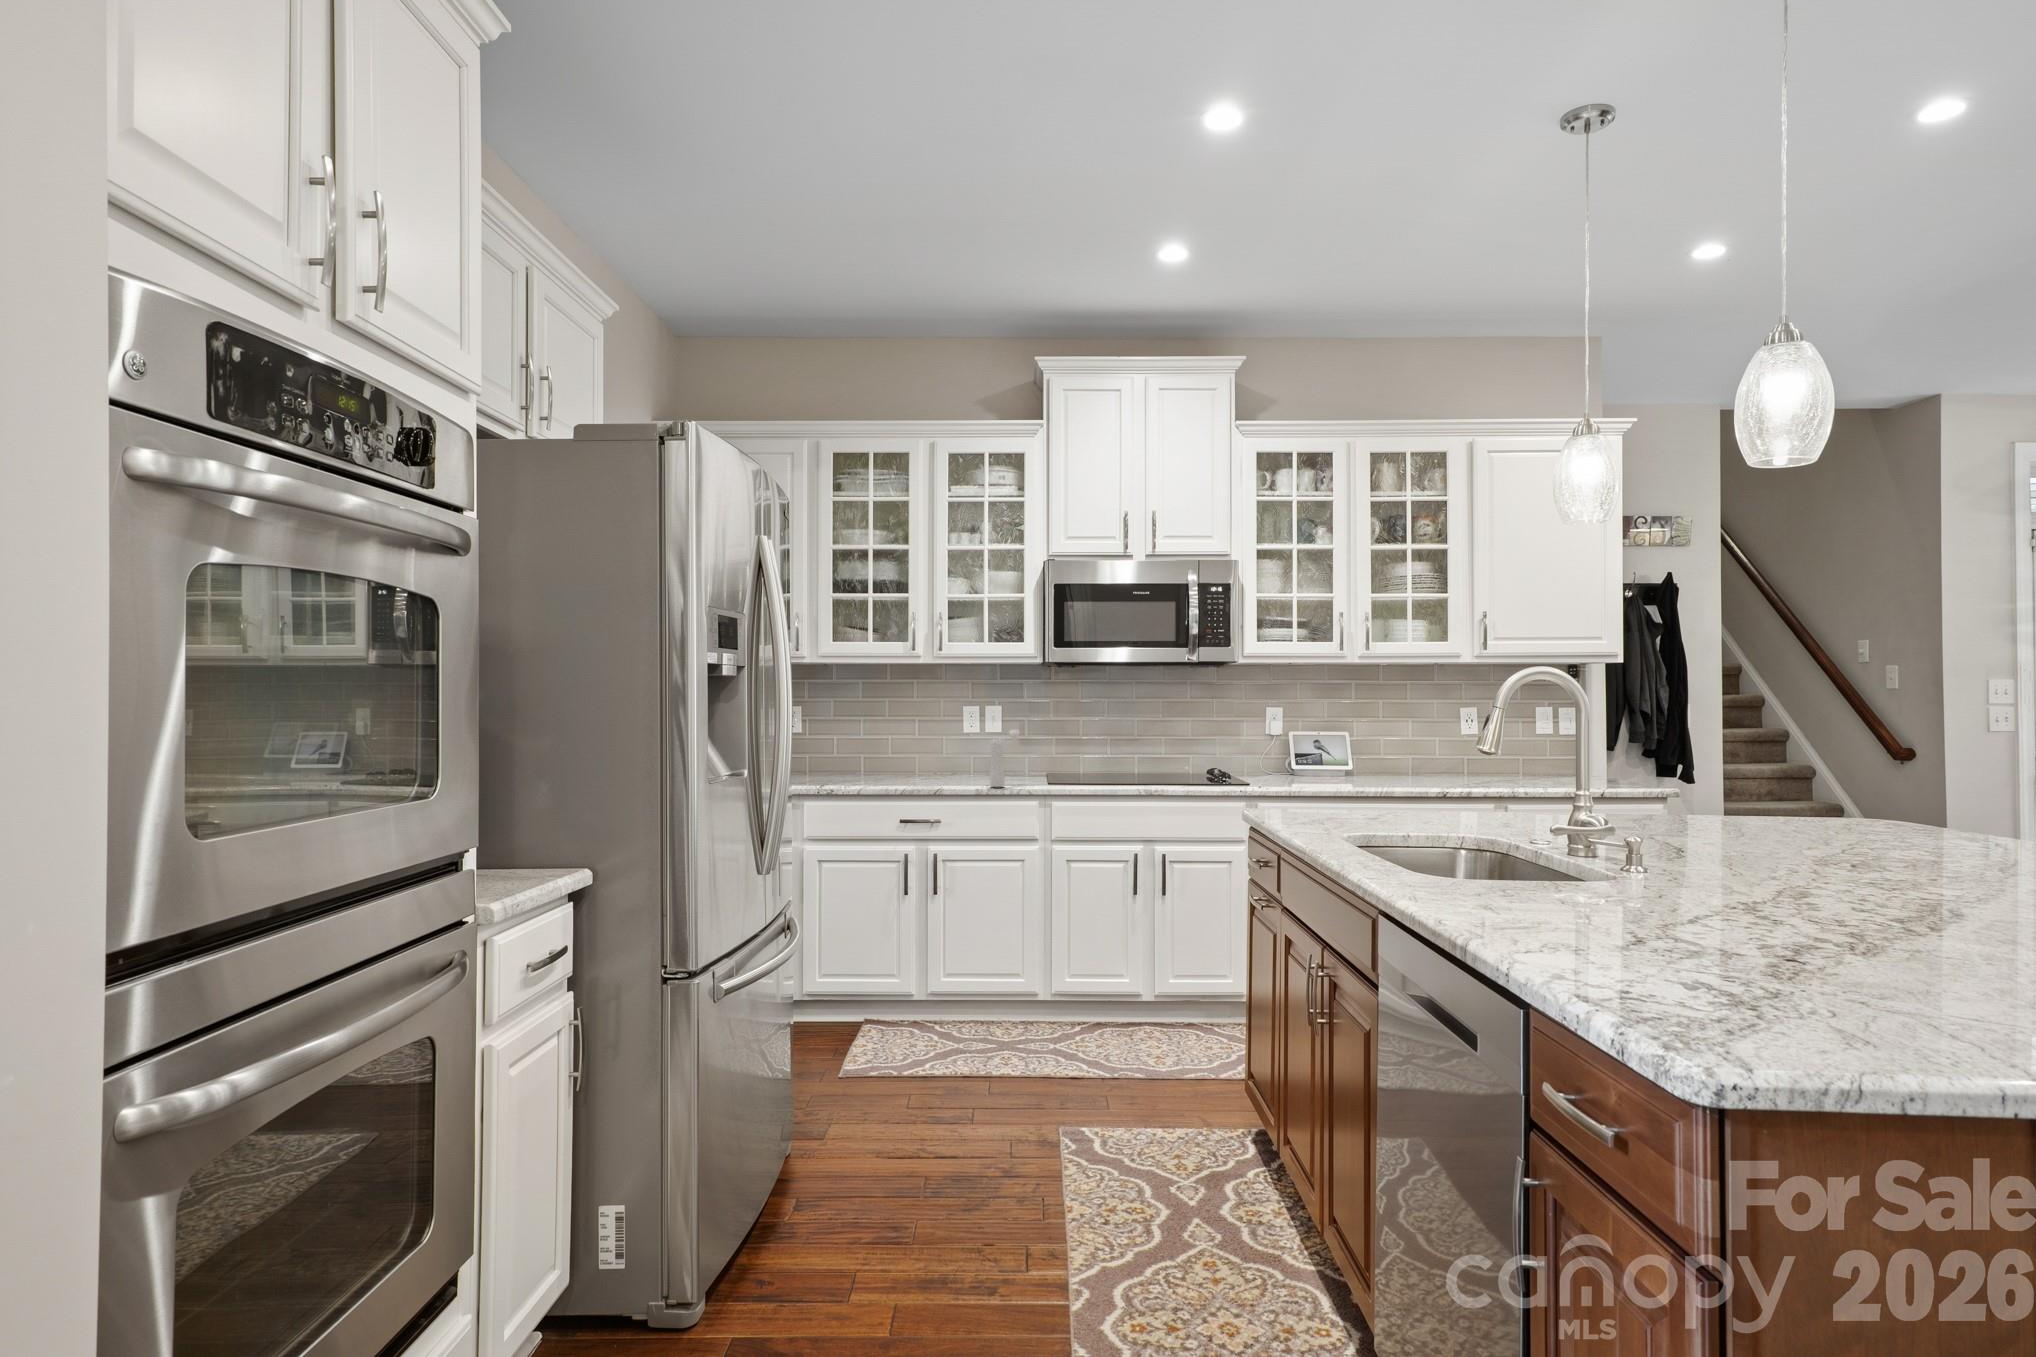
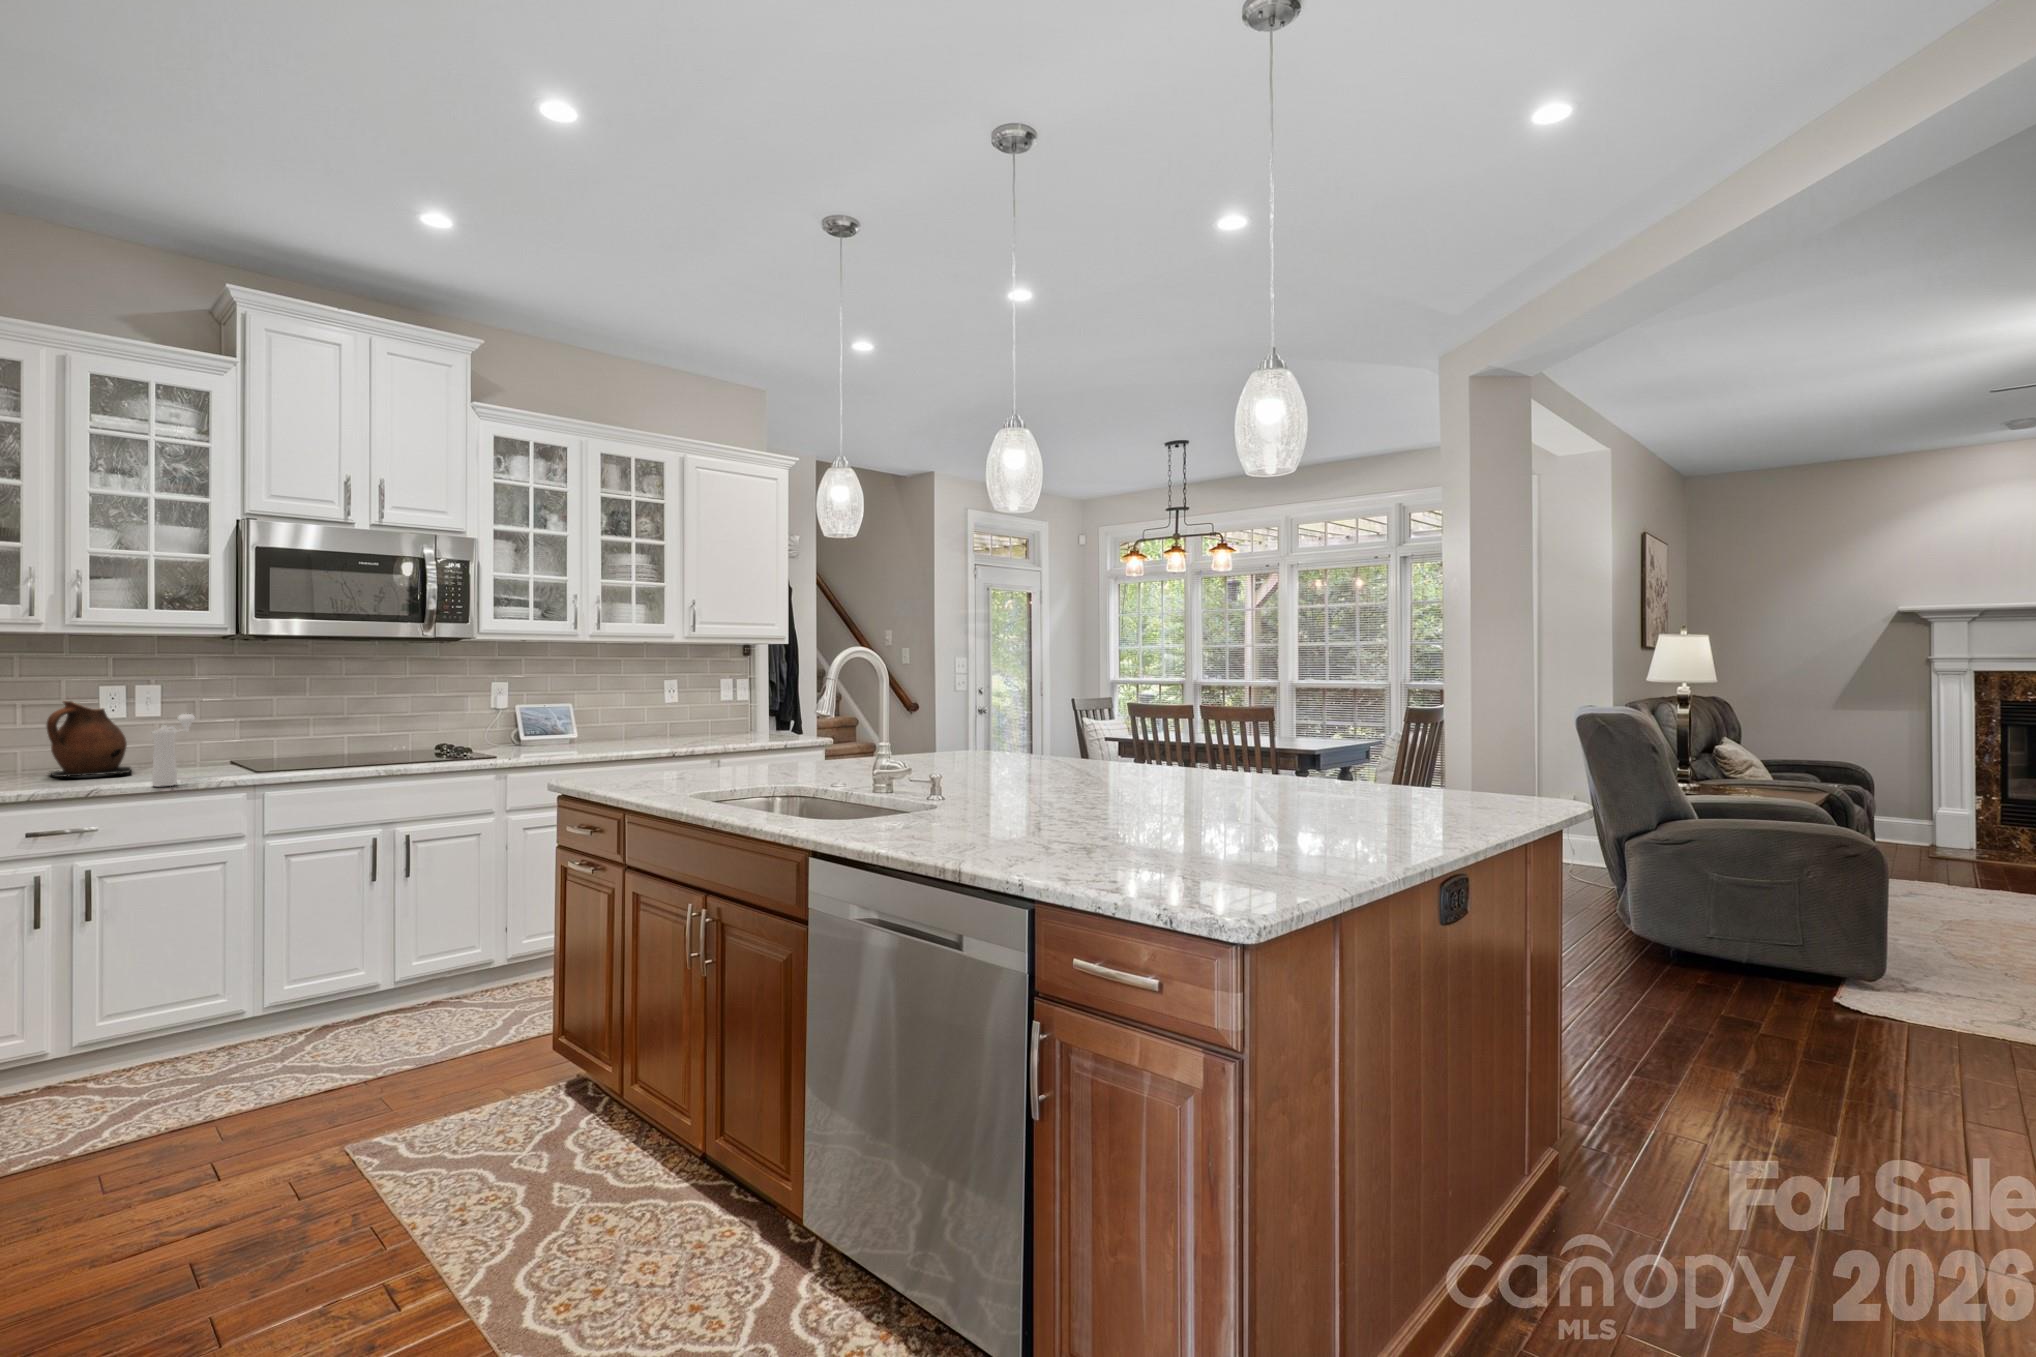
ceramic pitcher: none [943,718,993,778] -> present [46,701,131,777]

